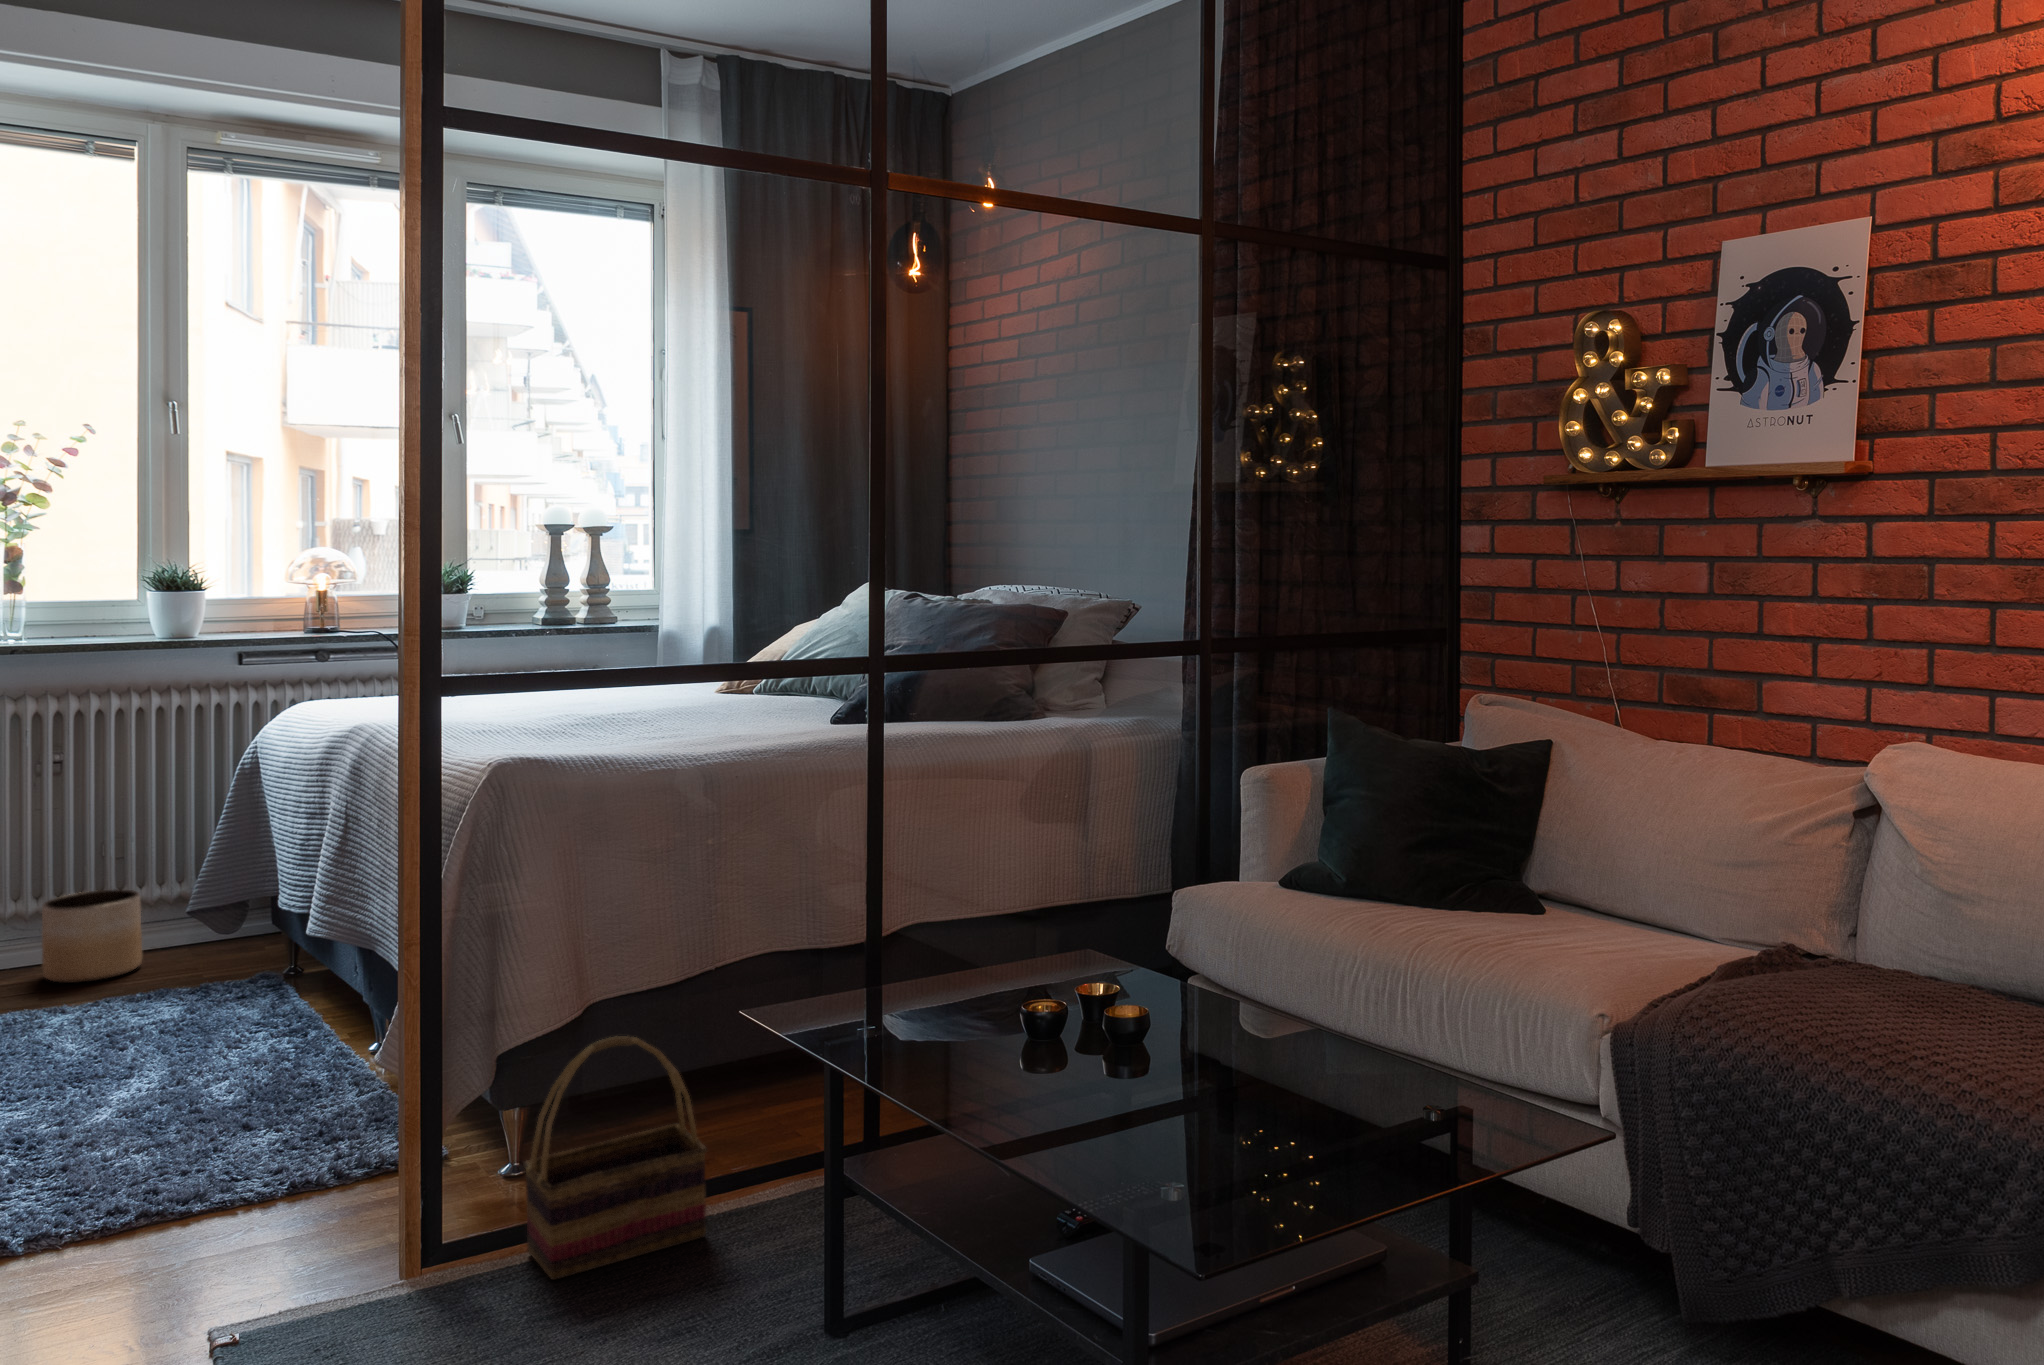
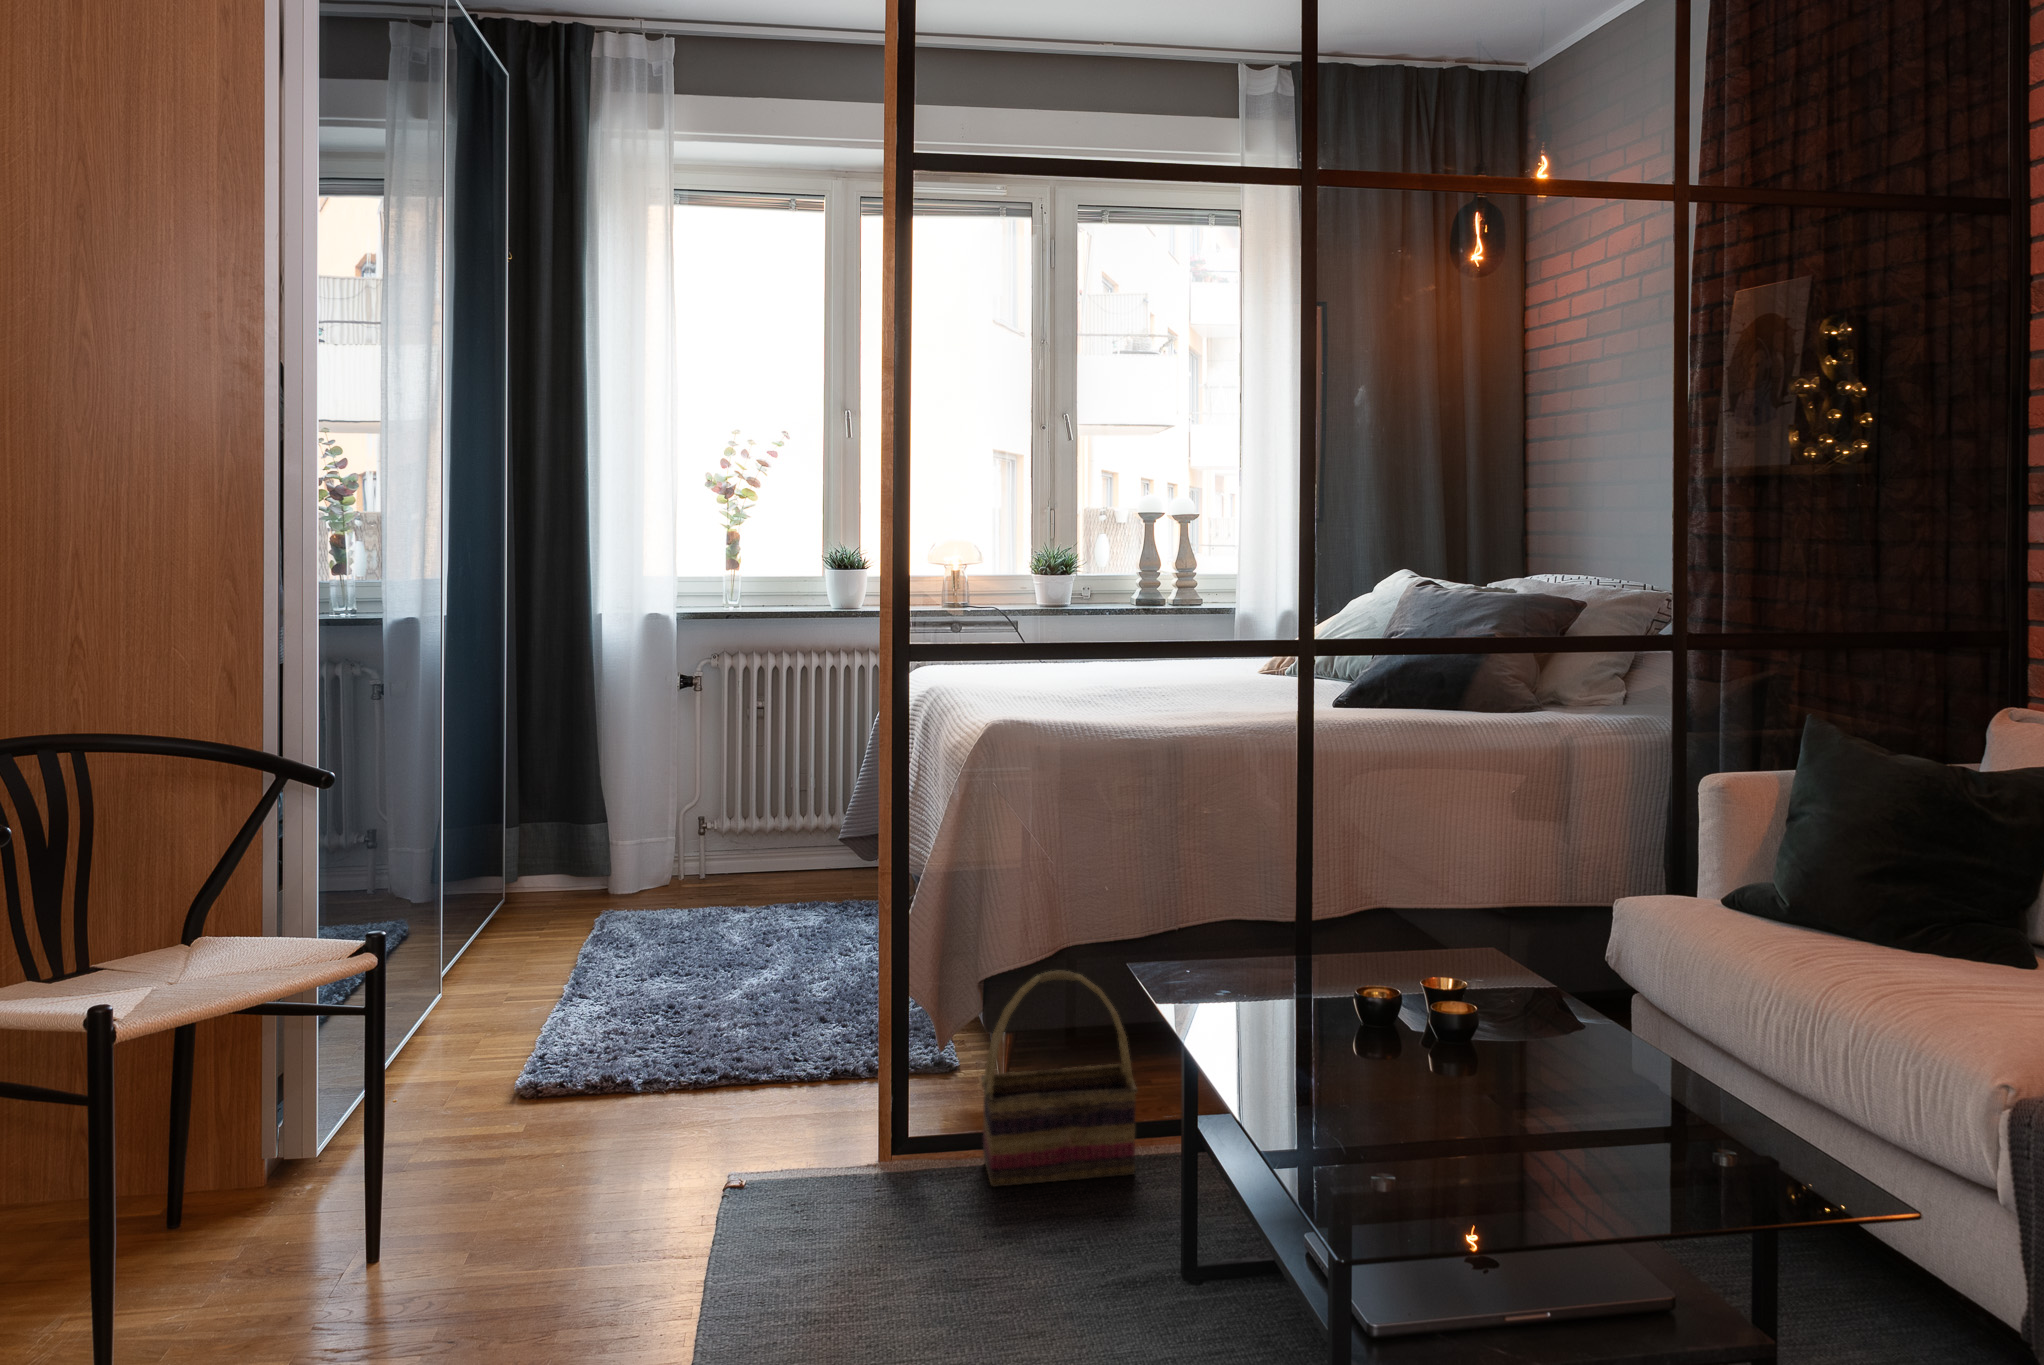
planter: present [42,889,142,983] -> none [740,817,812,892]

